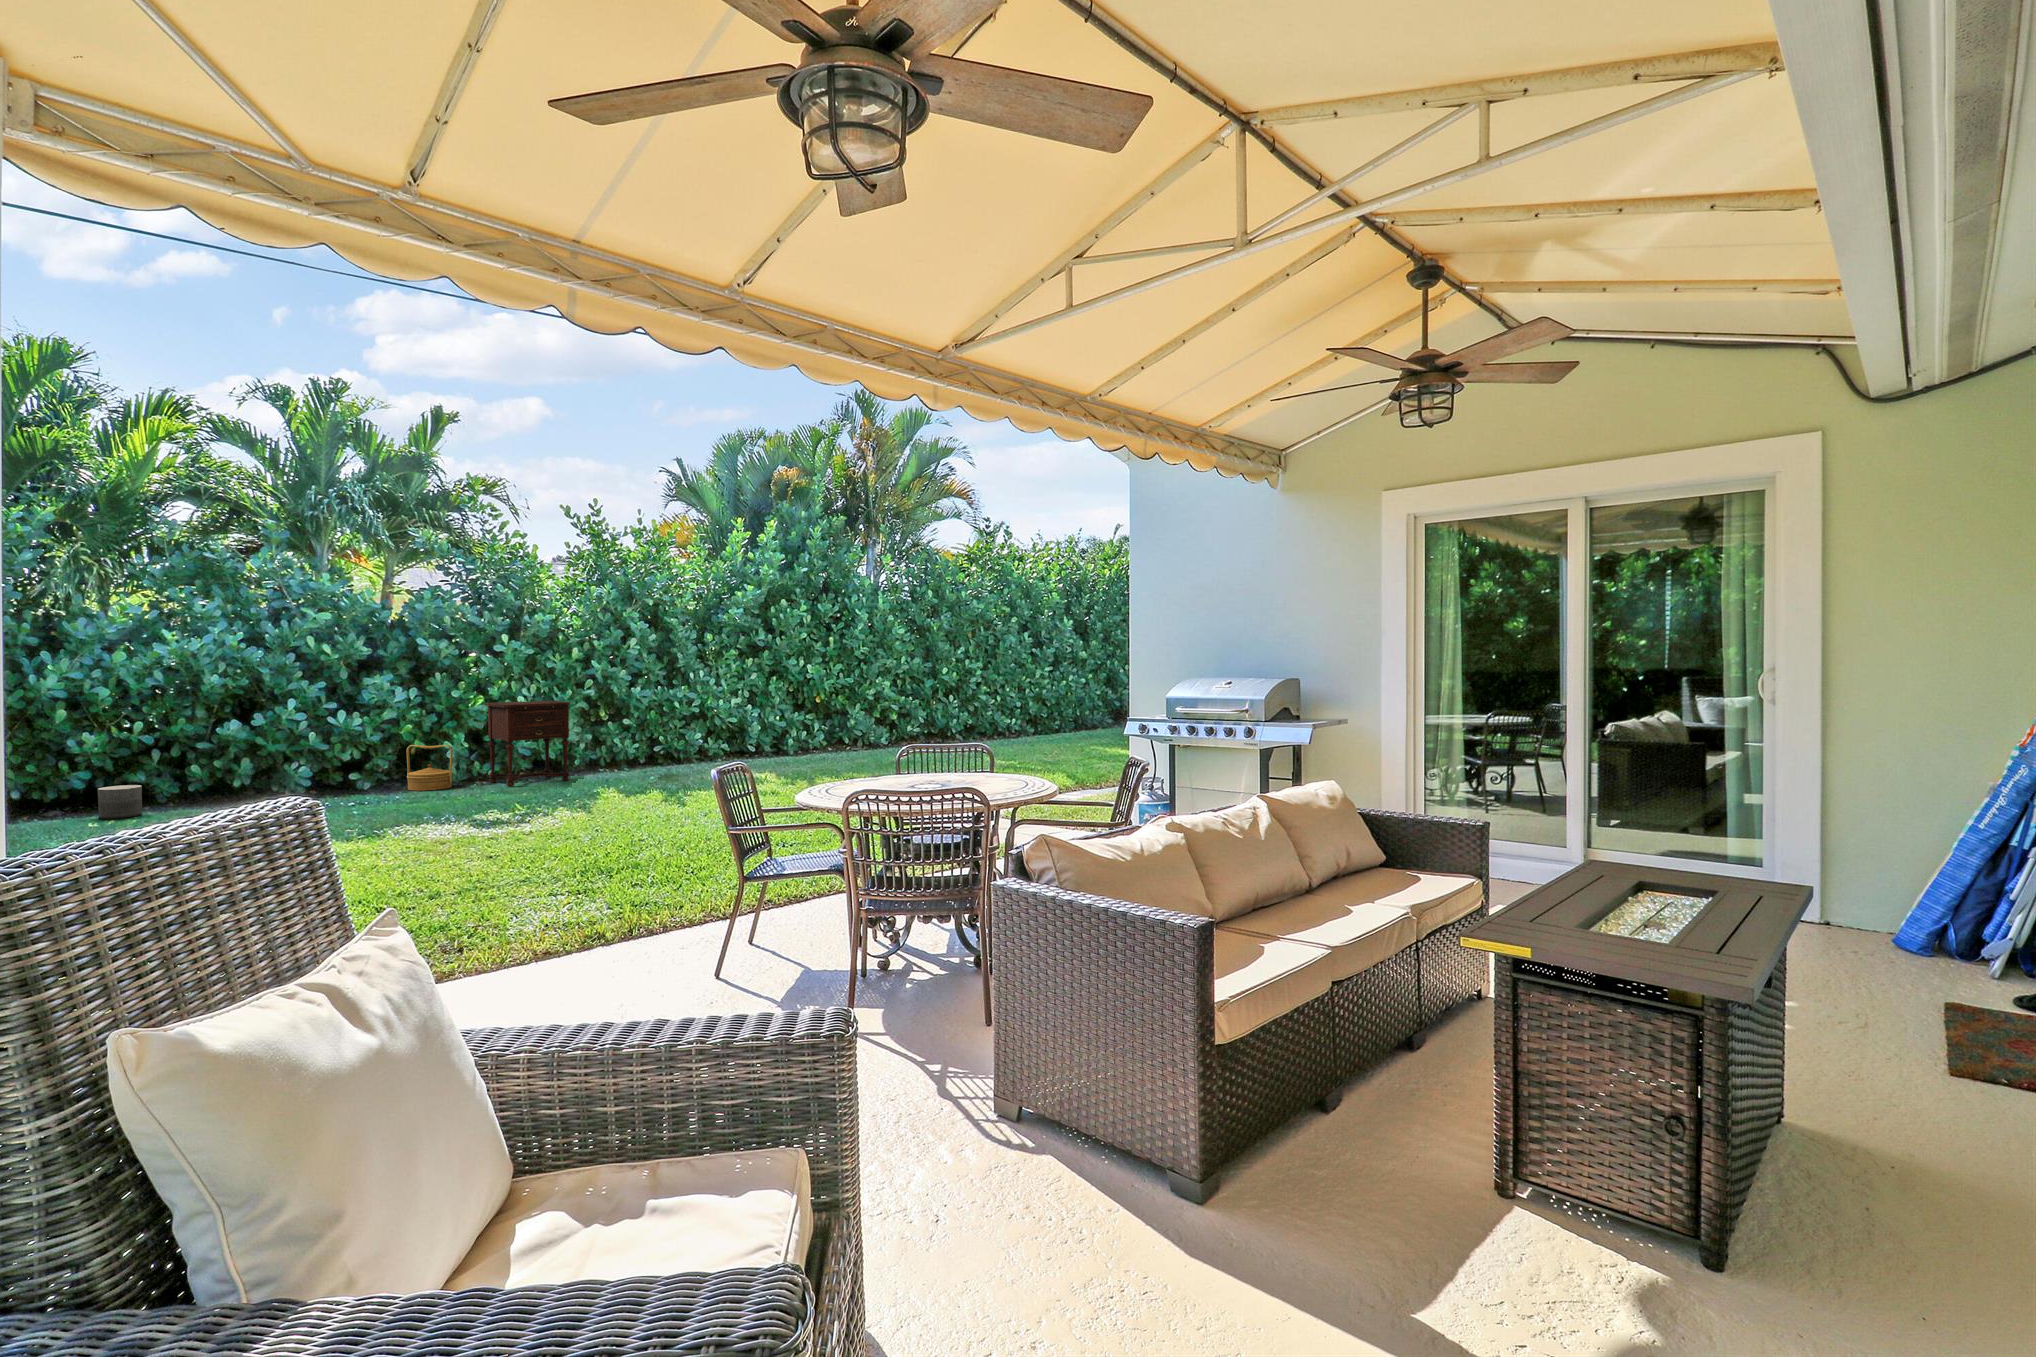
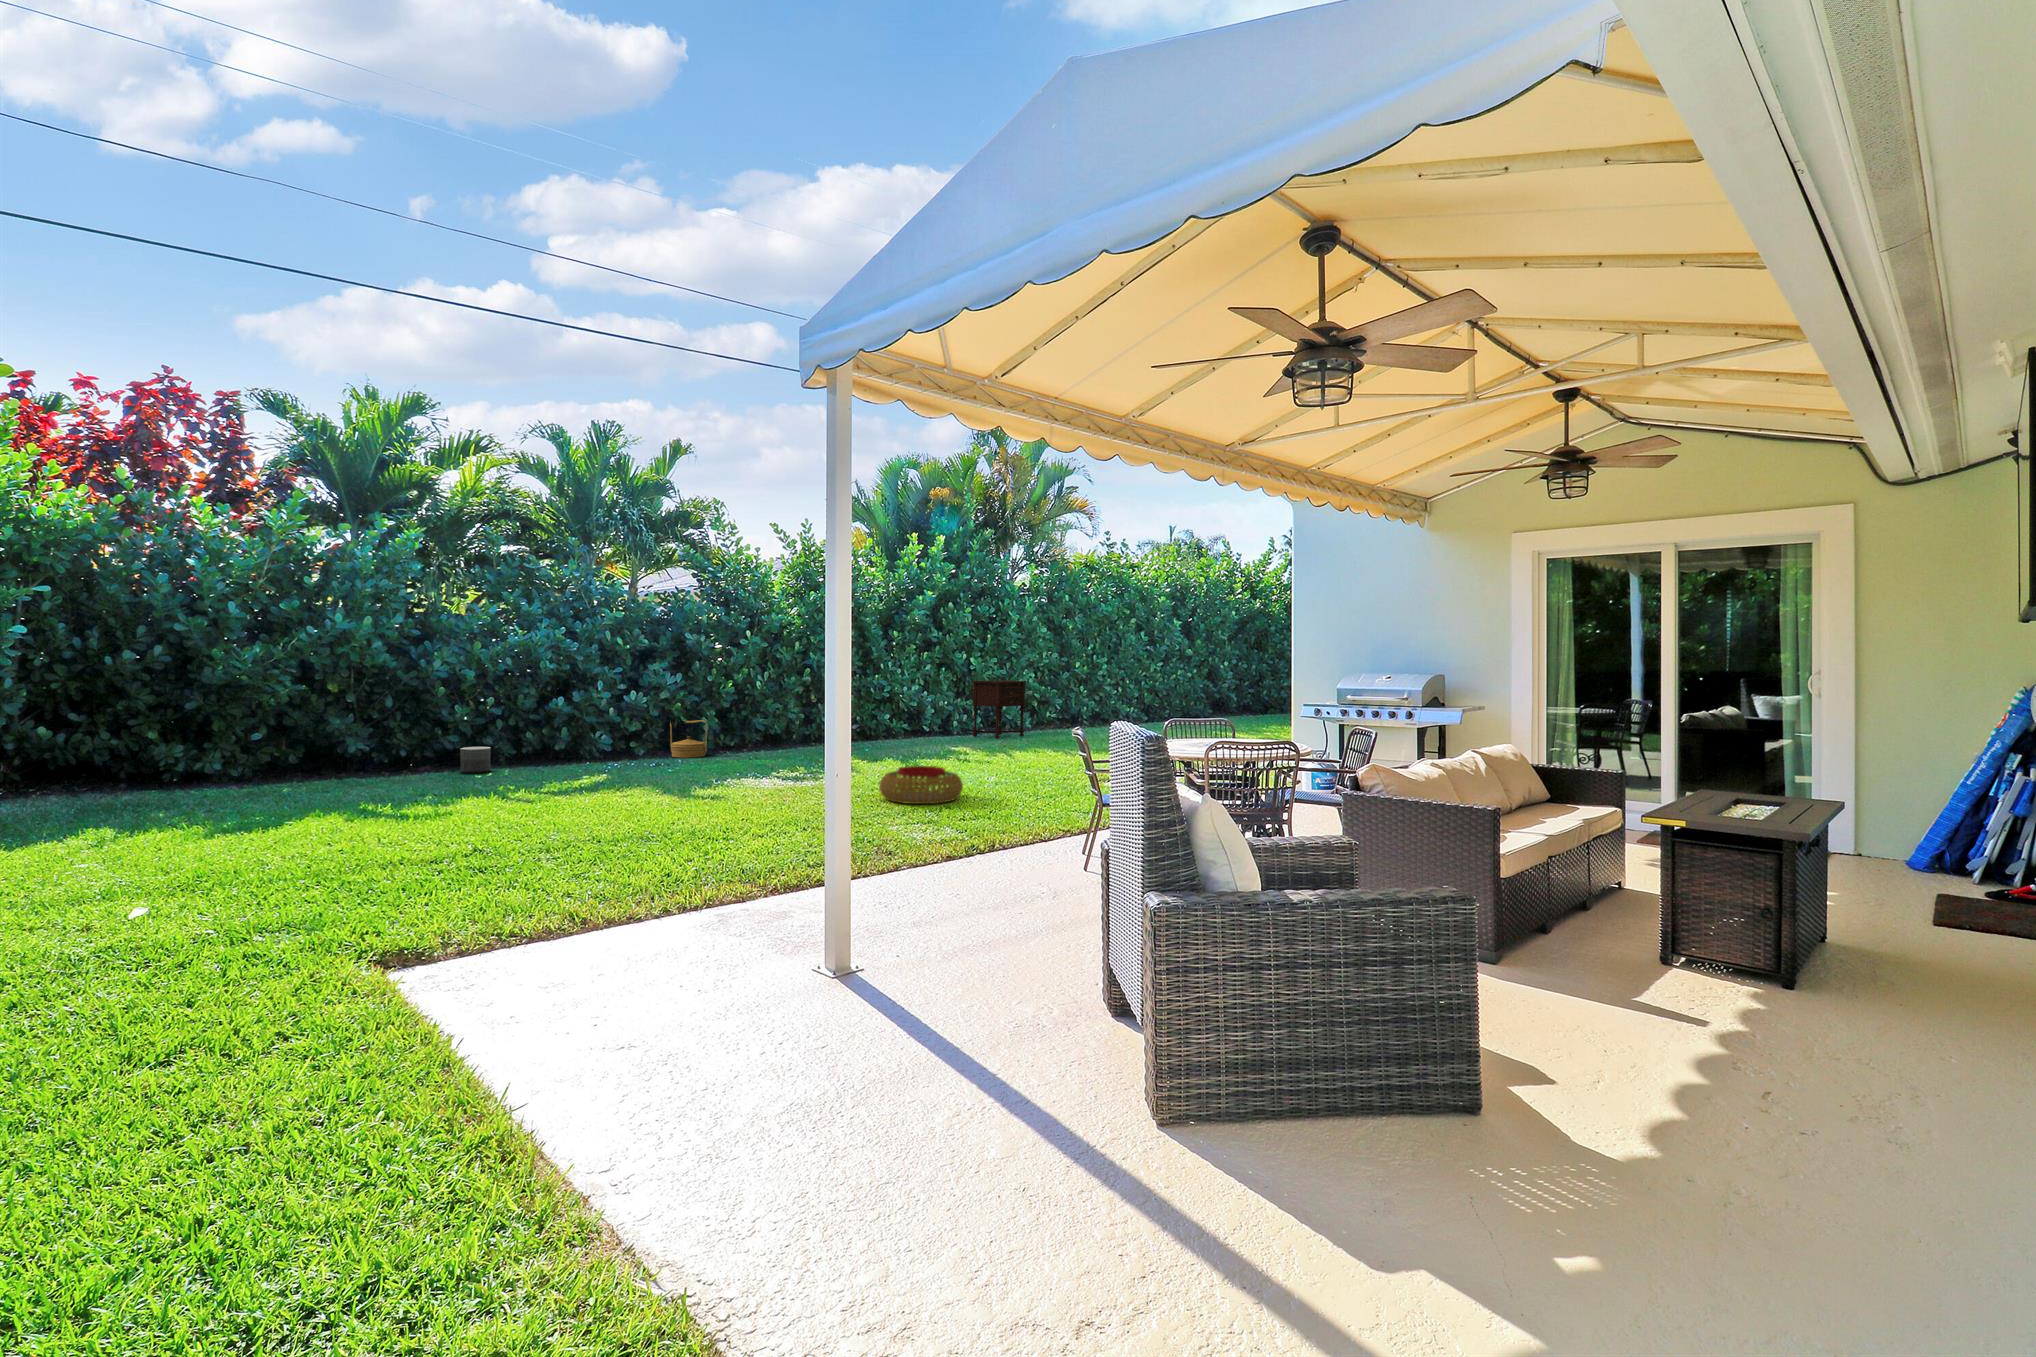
side table: present [485,700,570,787] -> present [972,680,1025,739]
pouf: none [577,805,691,857] -> present [879,766,963,804]

